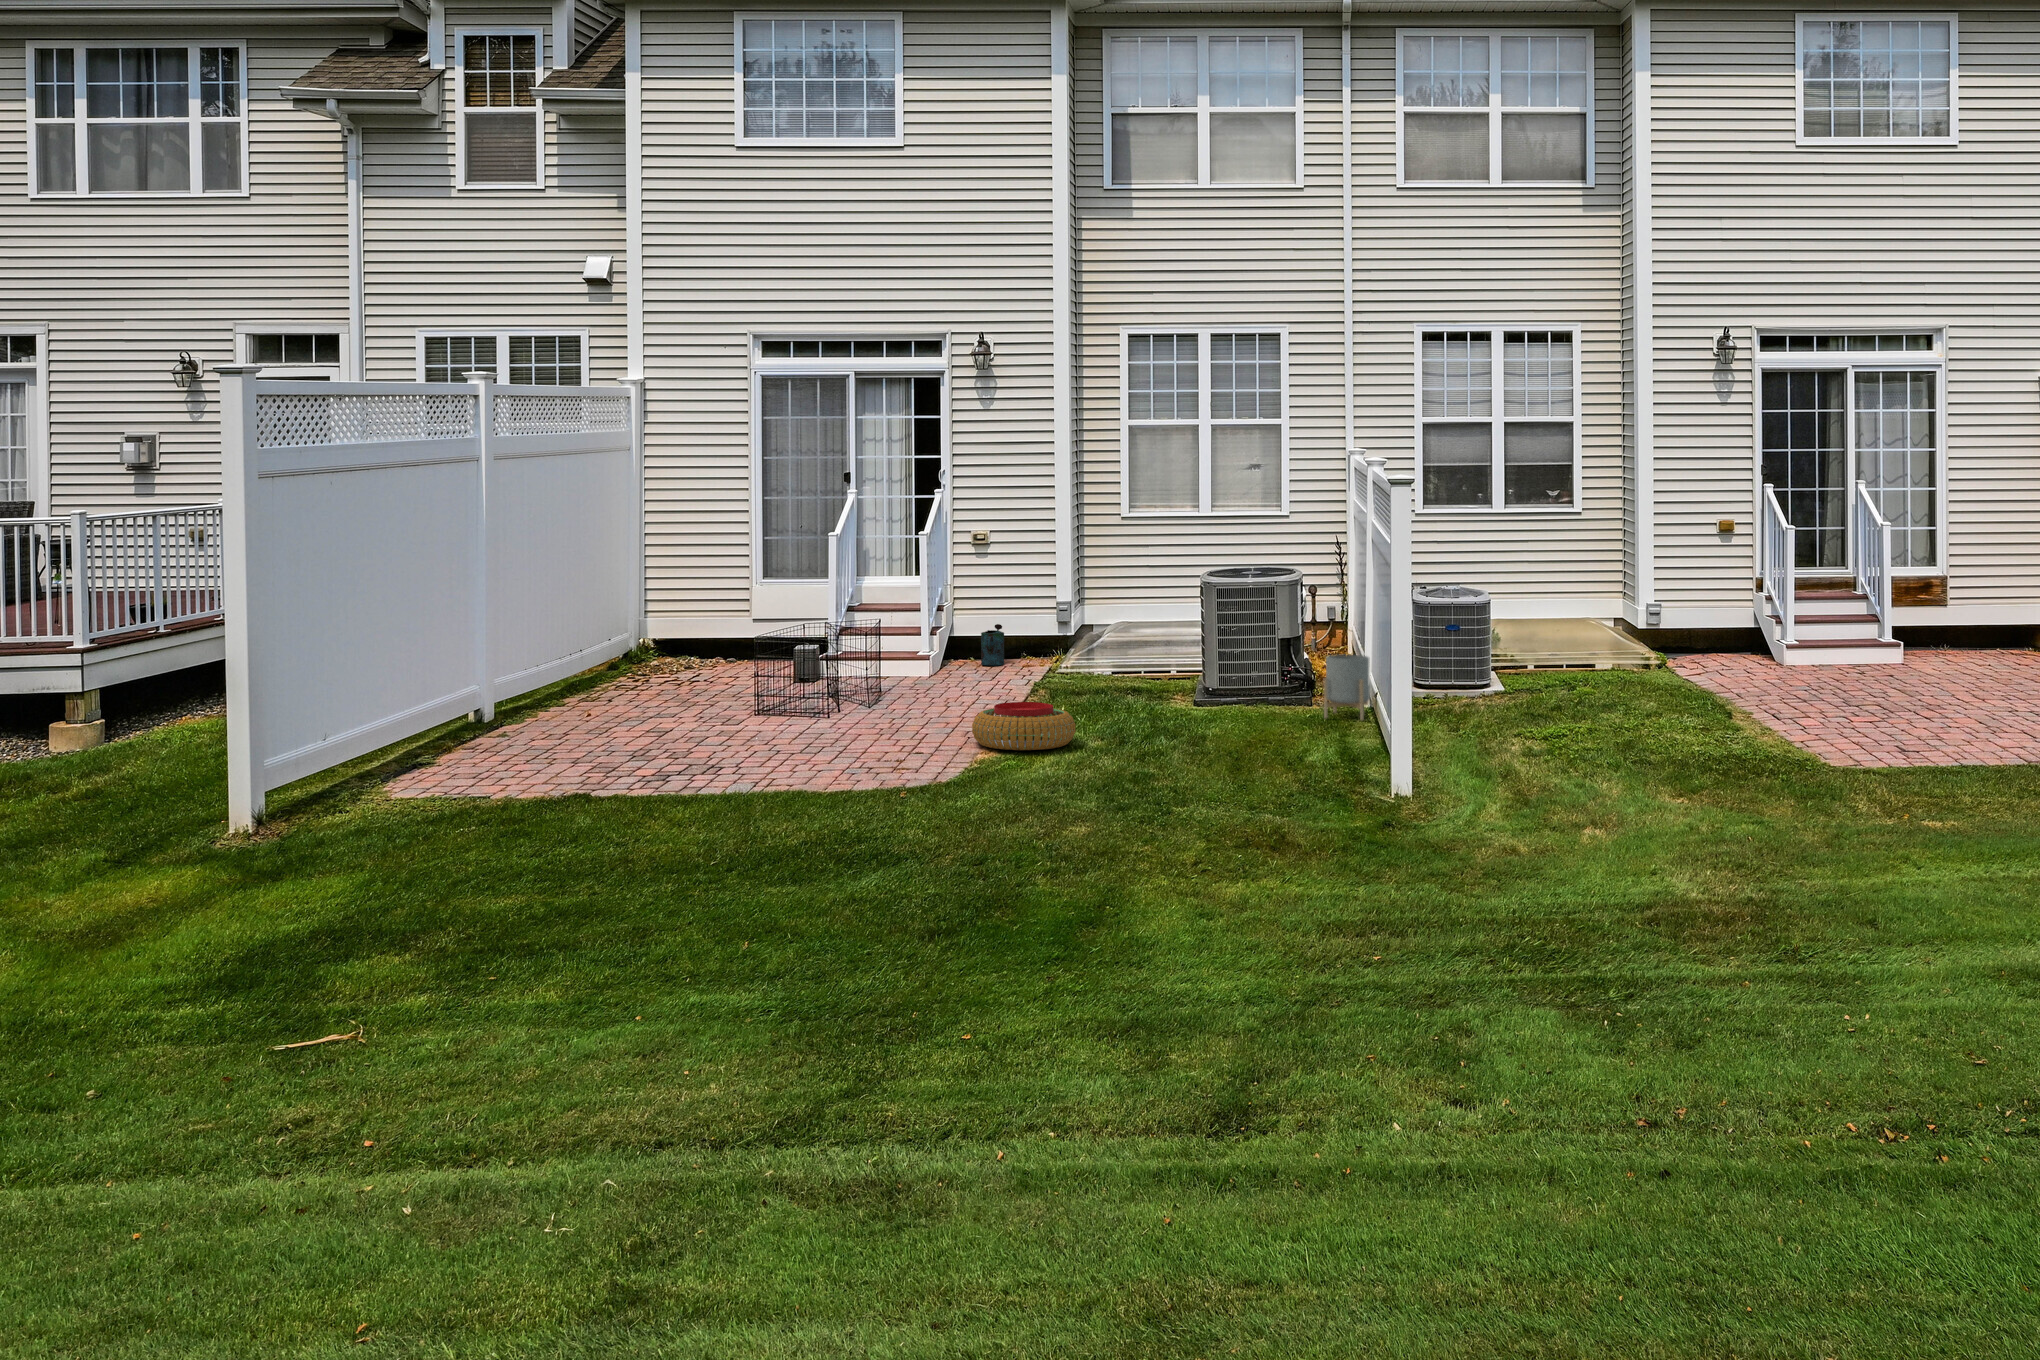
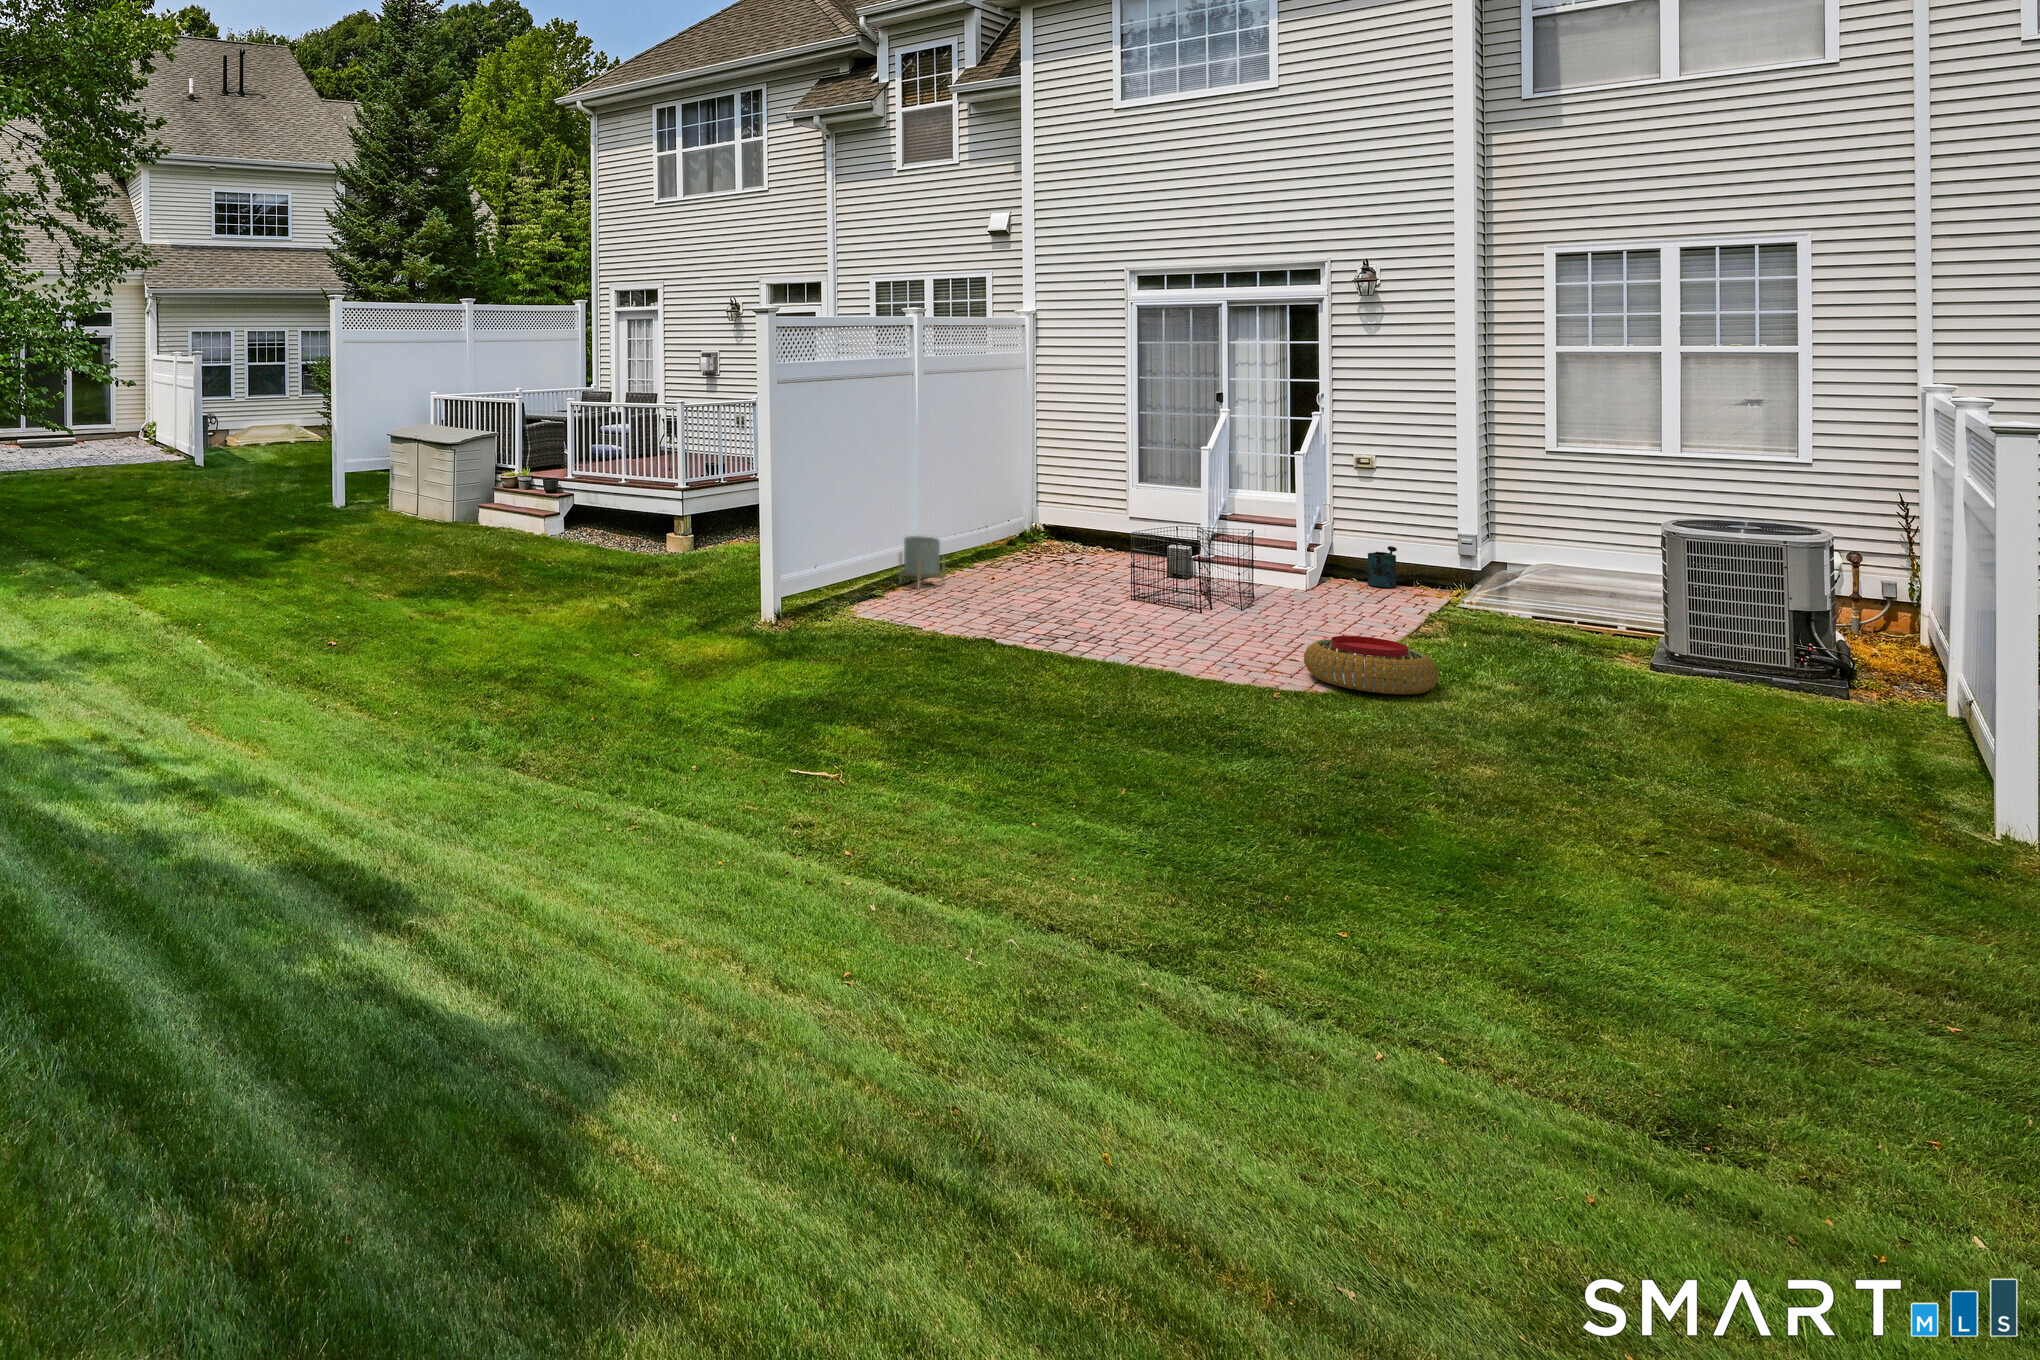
planter: present [1324,655,1370,720] -> present [899,536,945,588]

